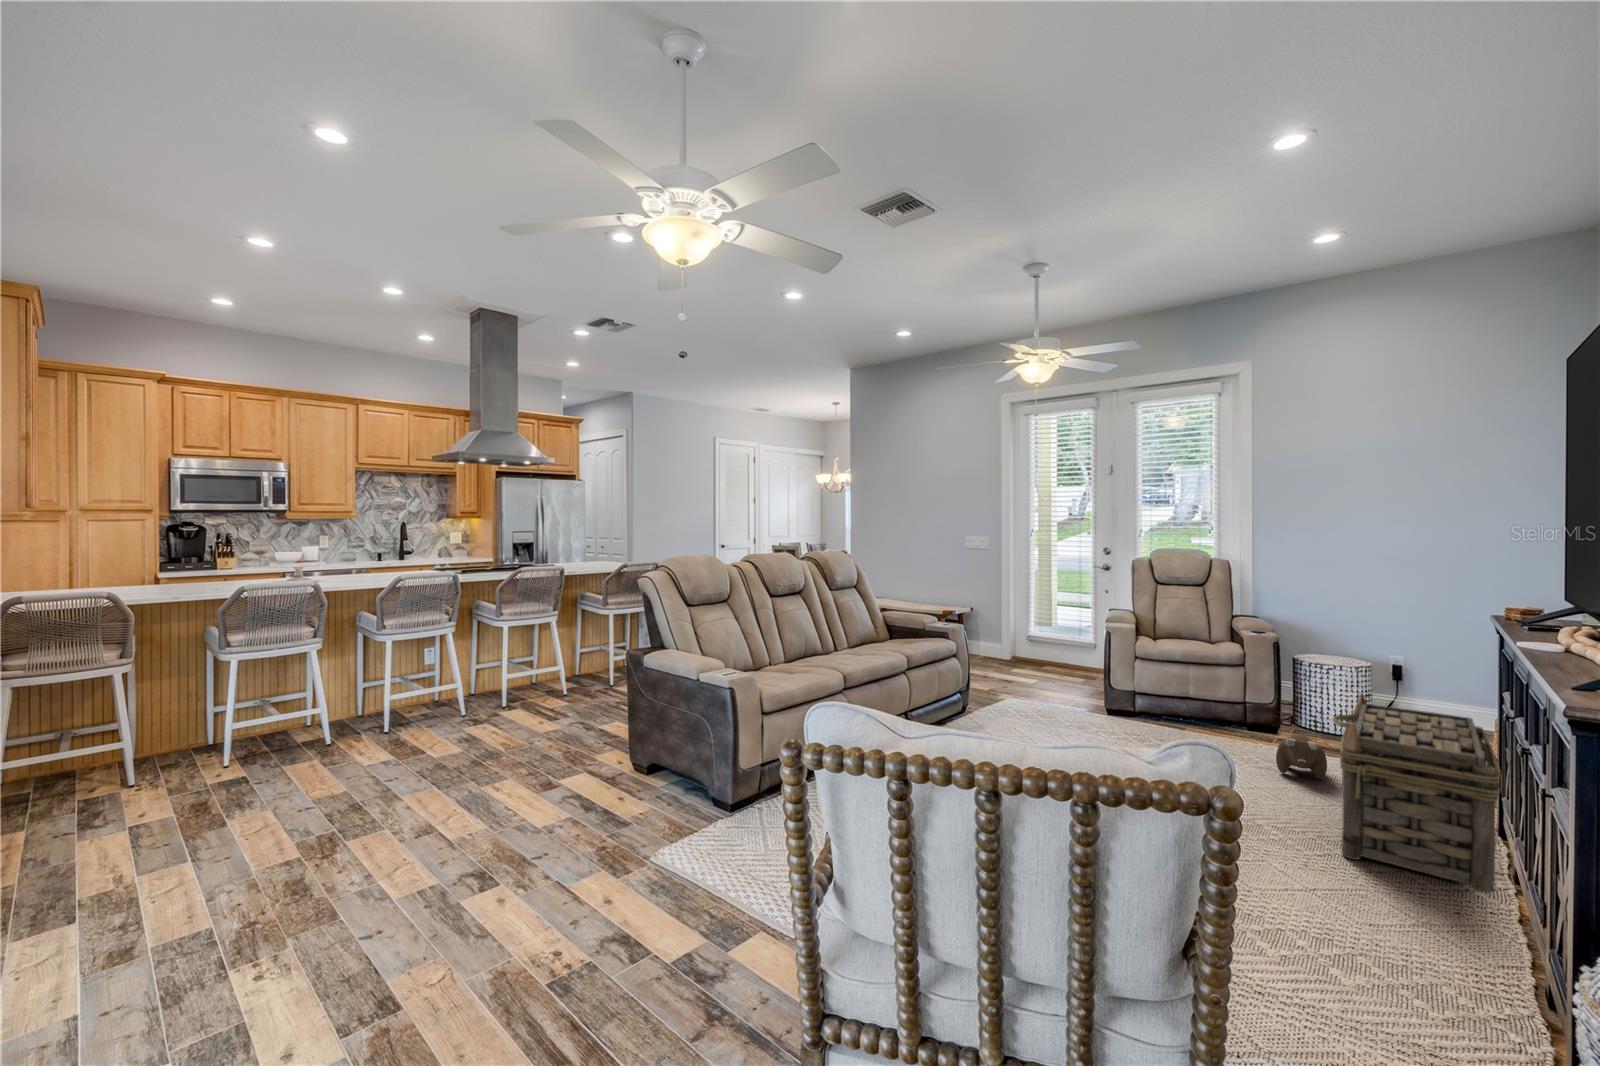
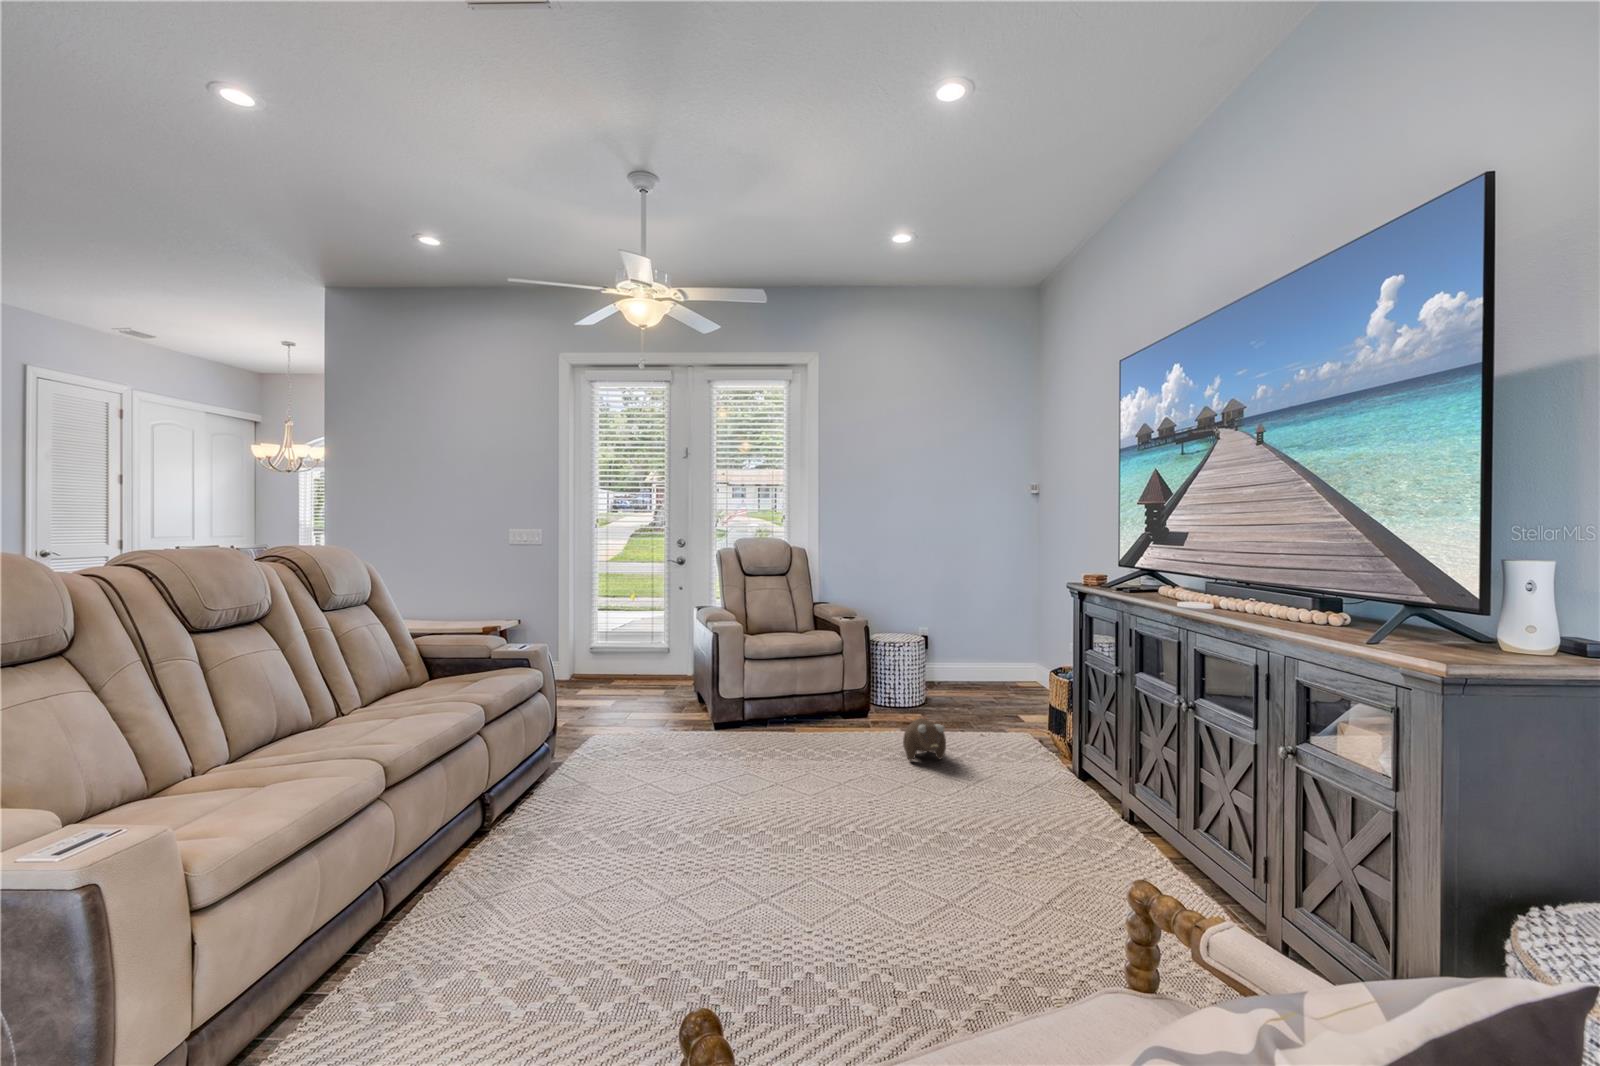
basket: present [1333,694,1501,893] -> none [980,669,1154,849]

